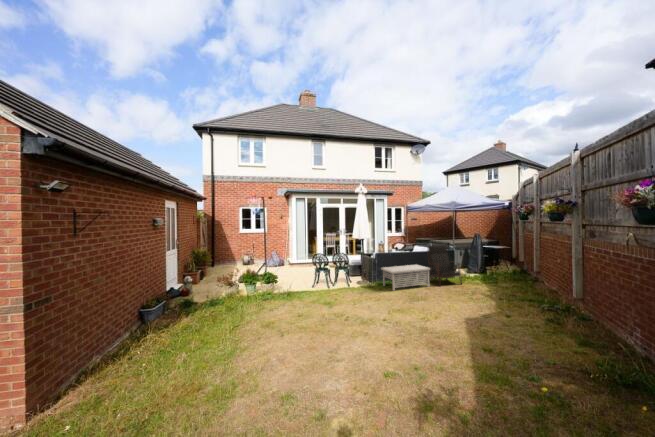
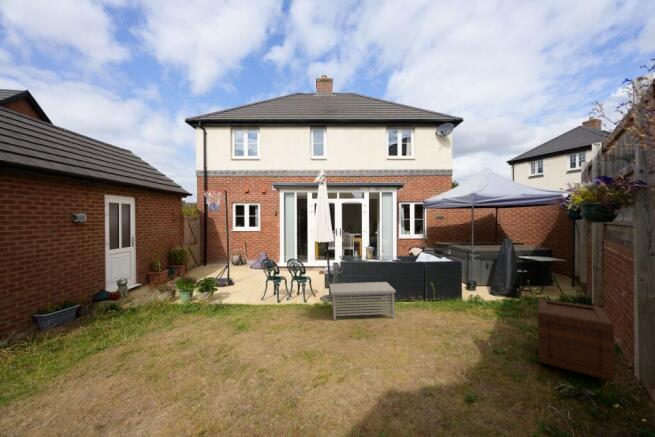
lounge chair: present [428,244,462,282] -> none [402,255,452,319]
wooden crate: none [515,265,557,300] -> present [538,299,615,381]

